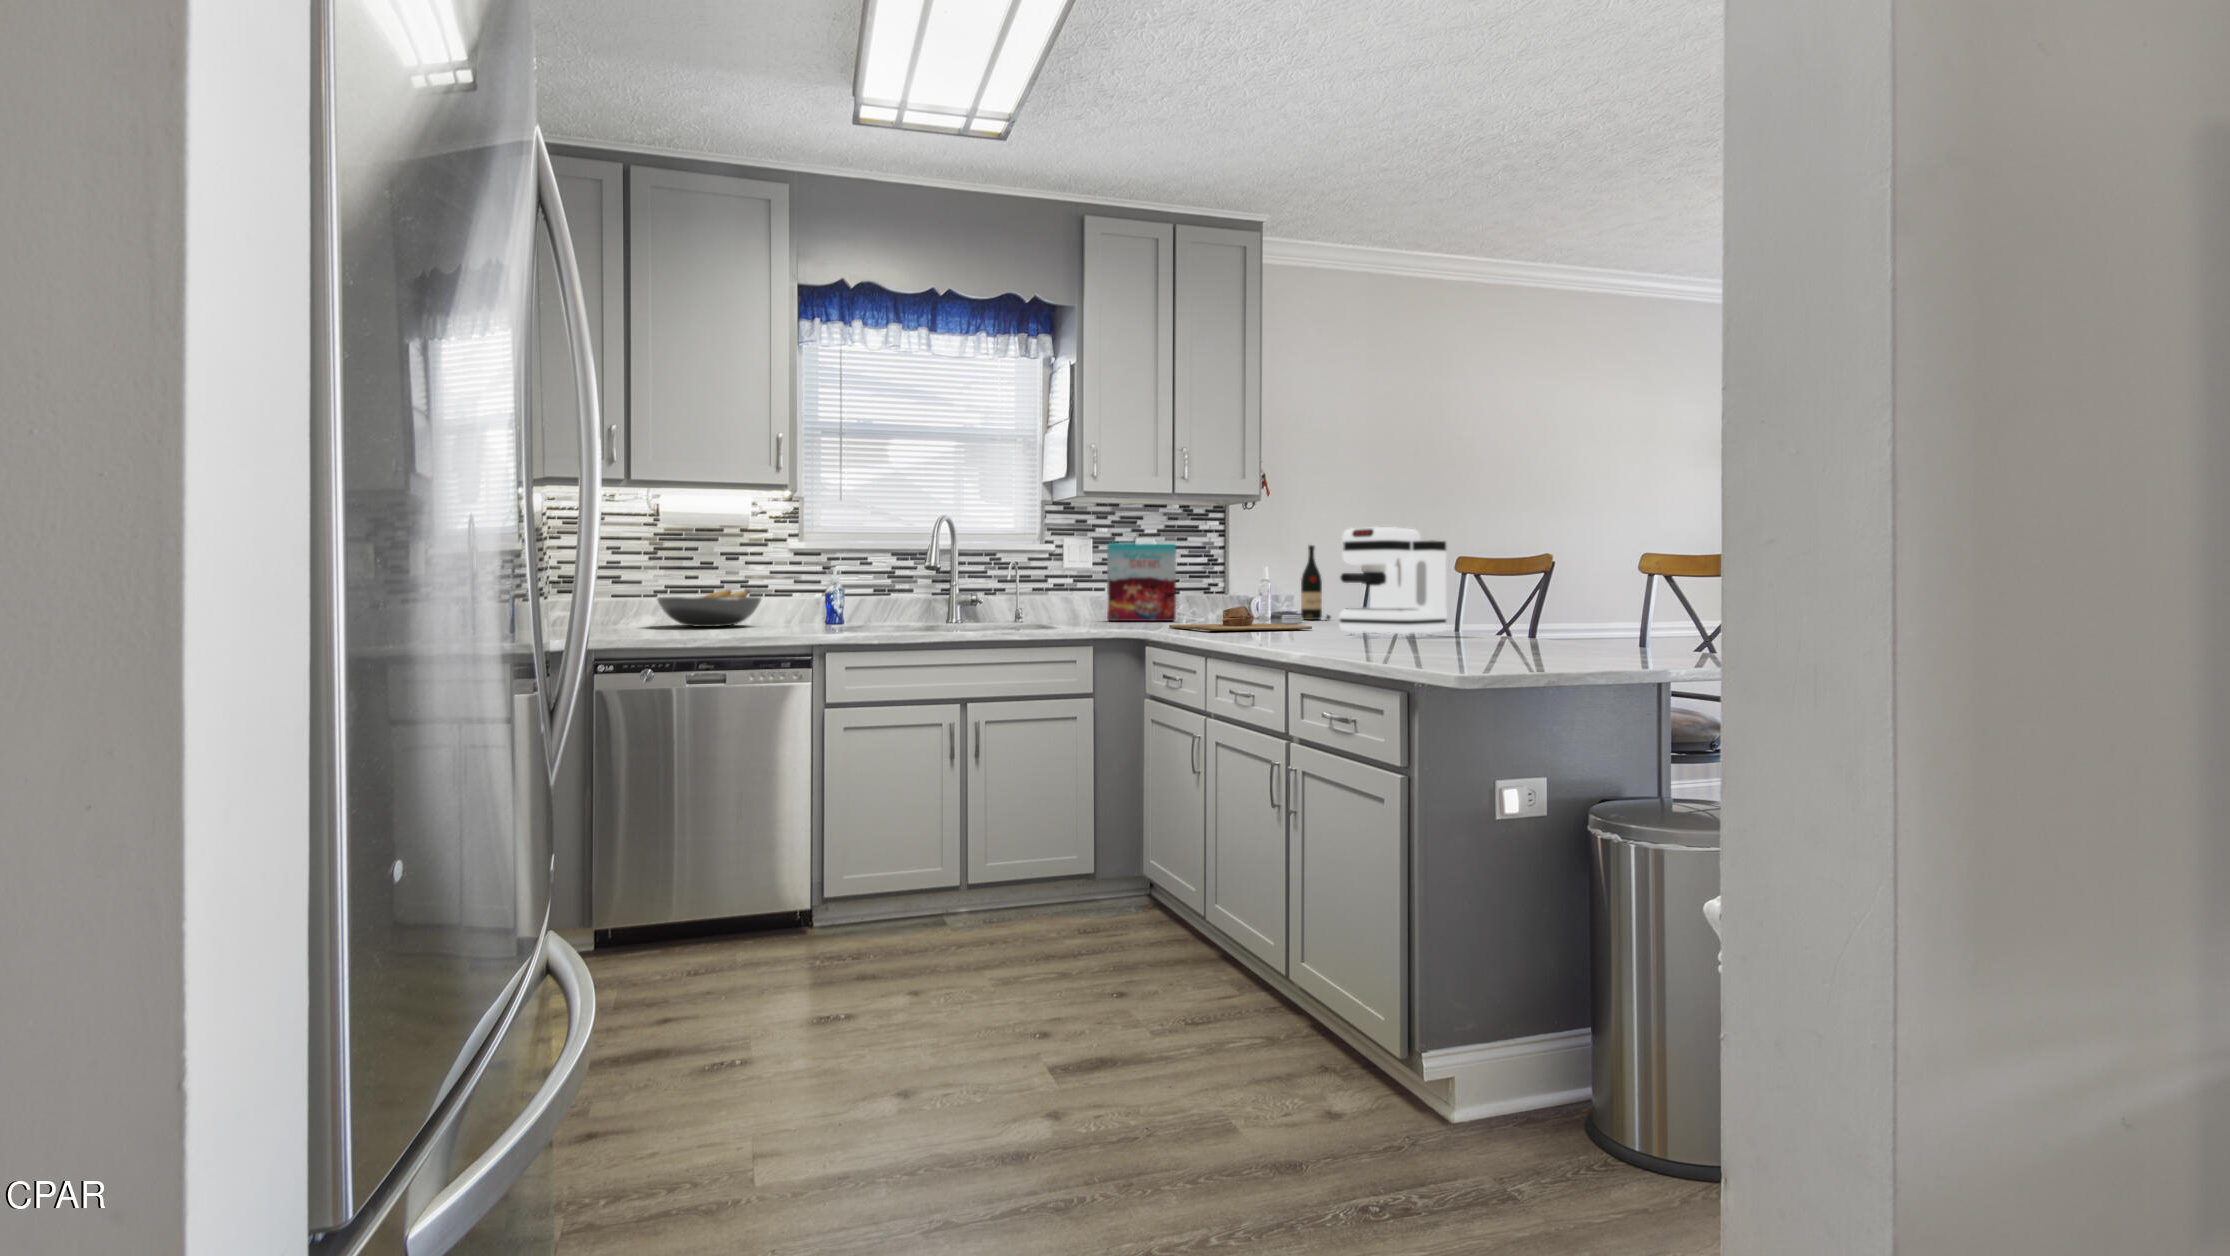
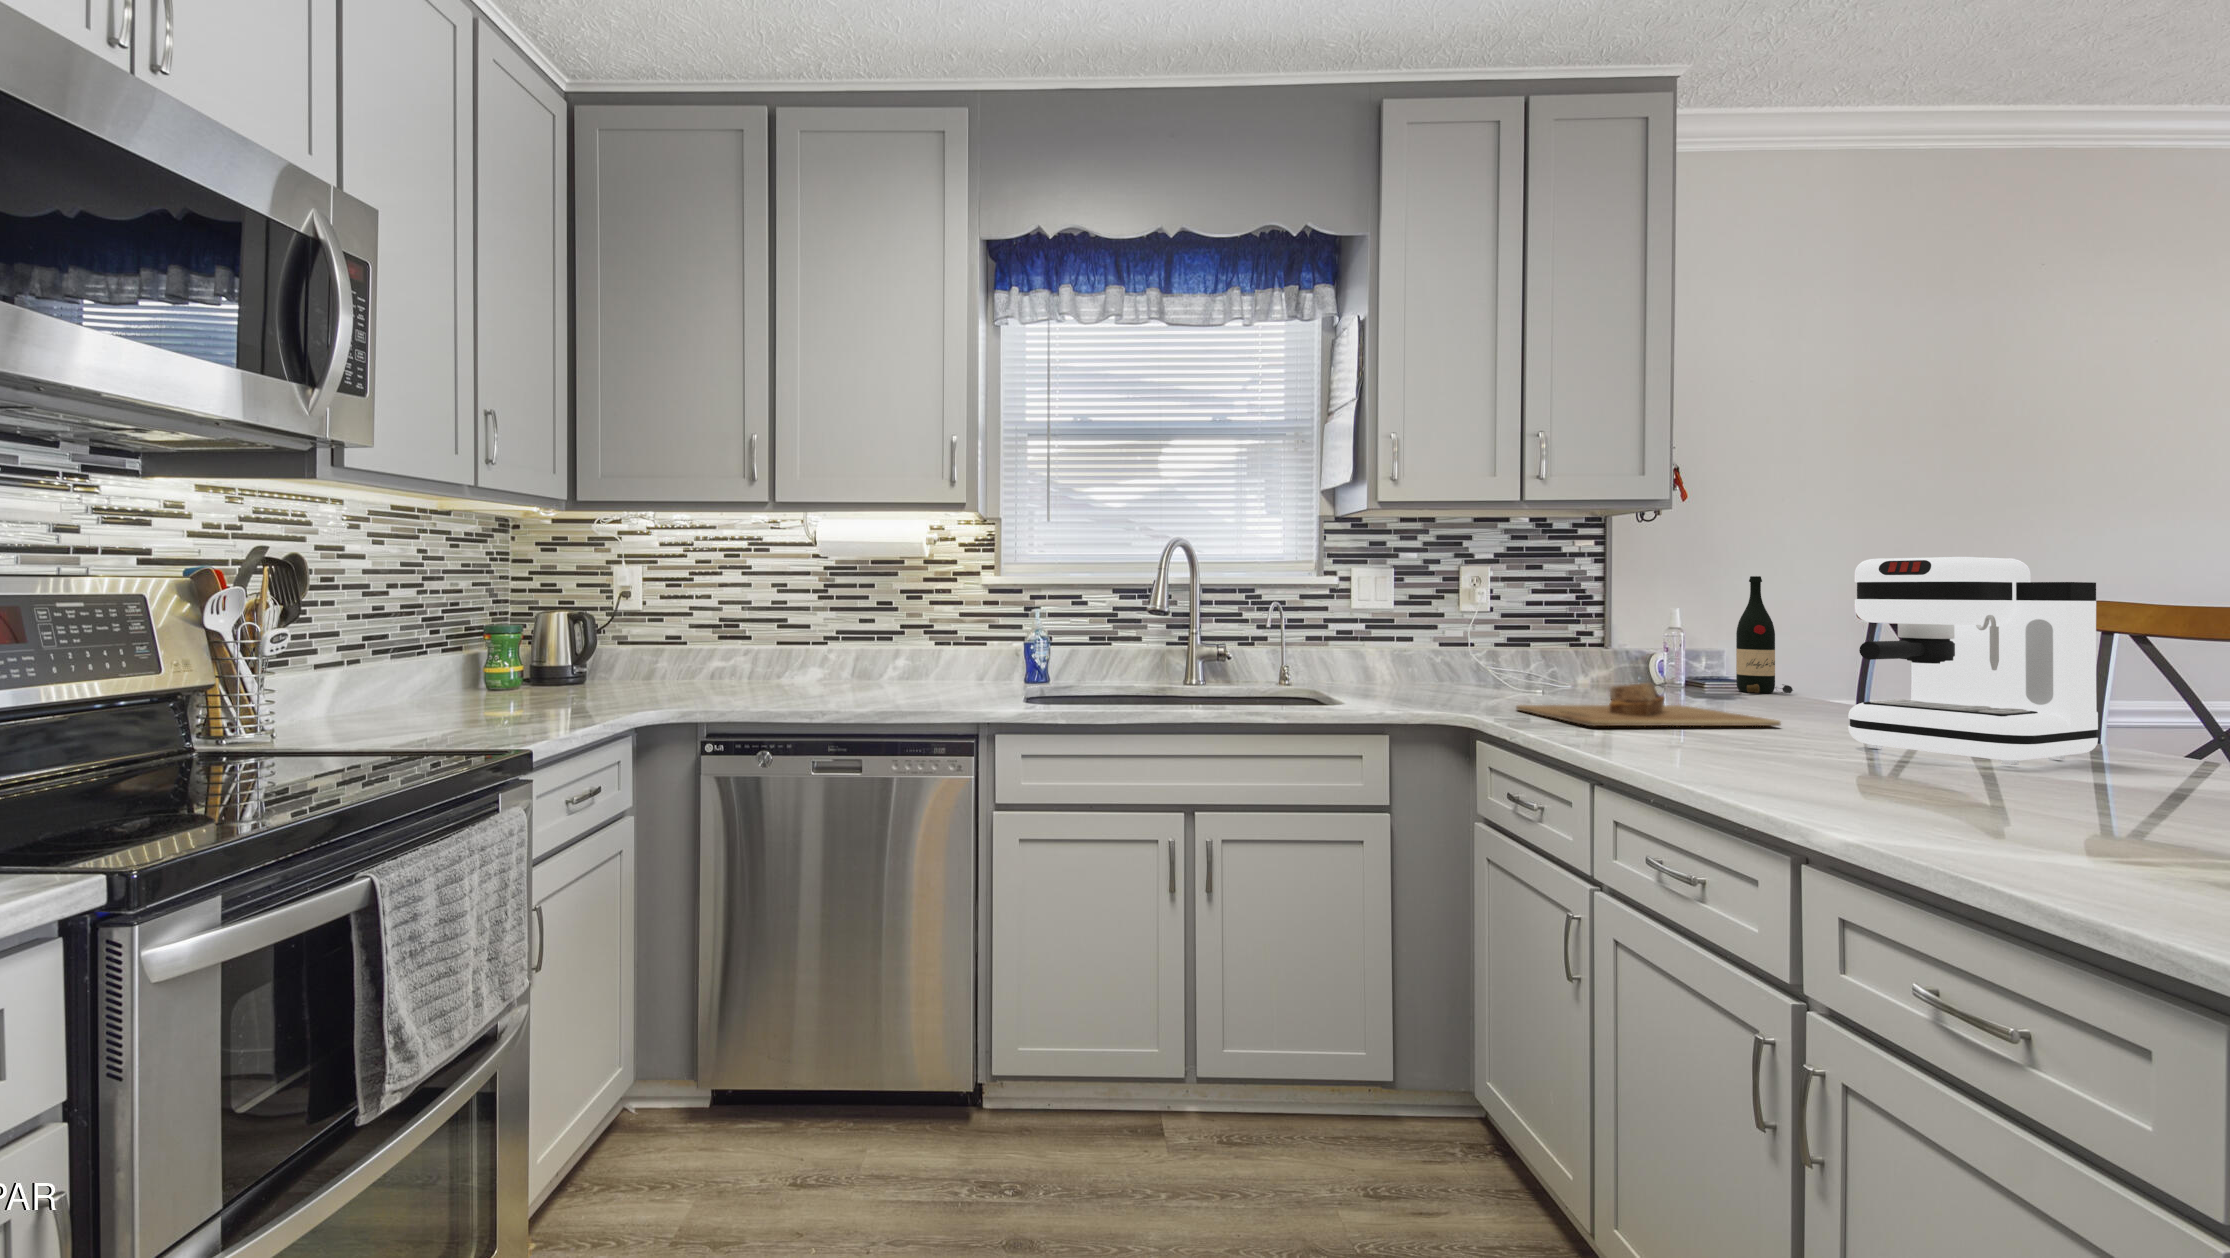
cereal box: present [1107,543,1176,621] -> none [1417,575,1525,690]
fruit bowl: present [657,590,761,627] -> none [819,638,946,684]

